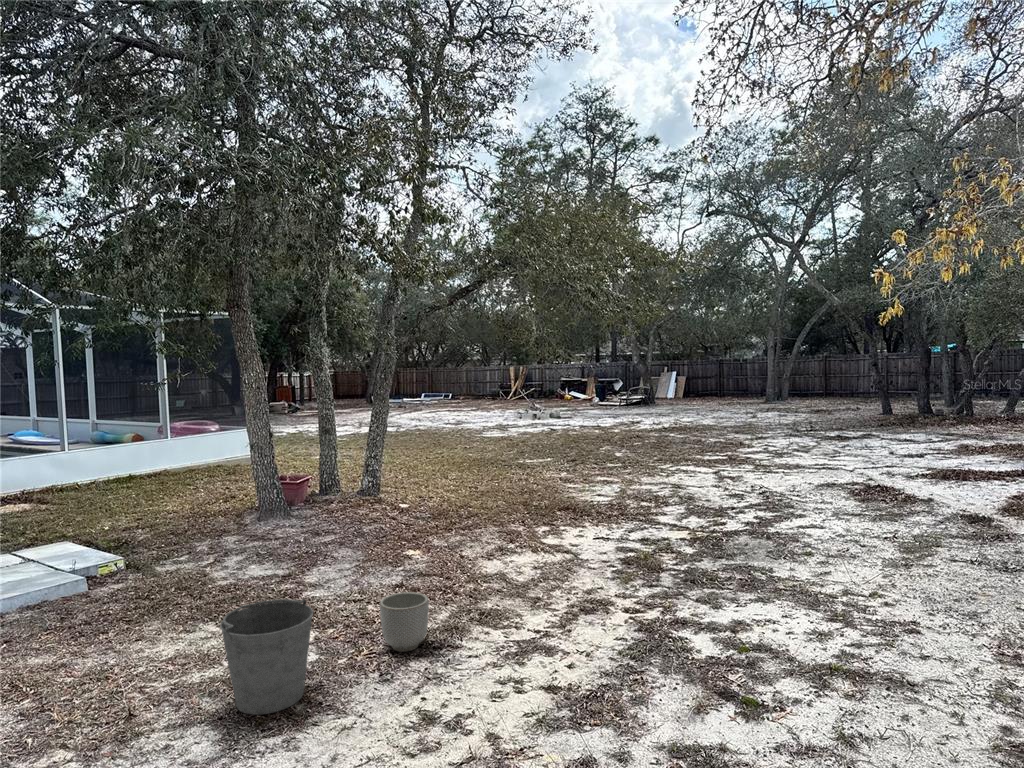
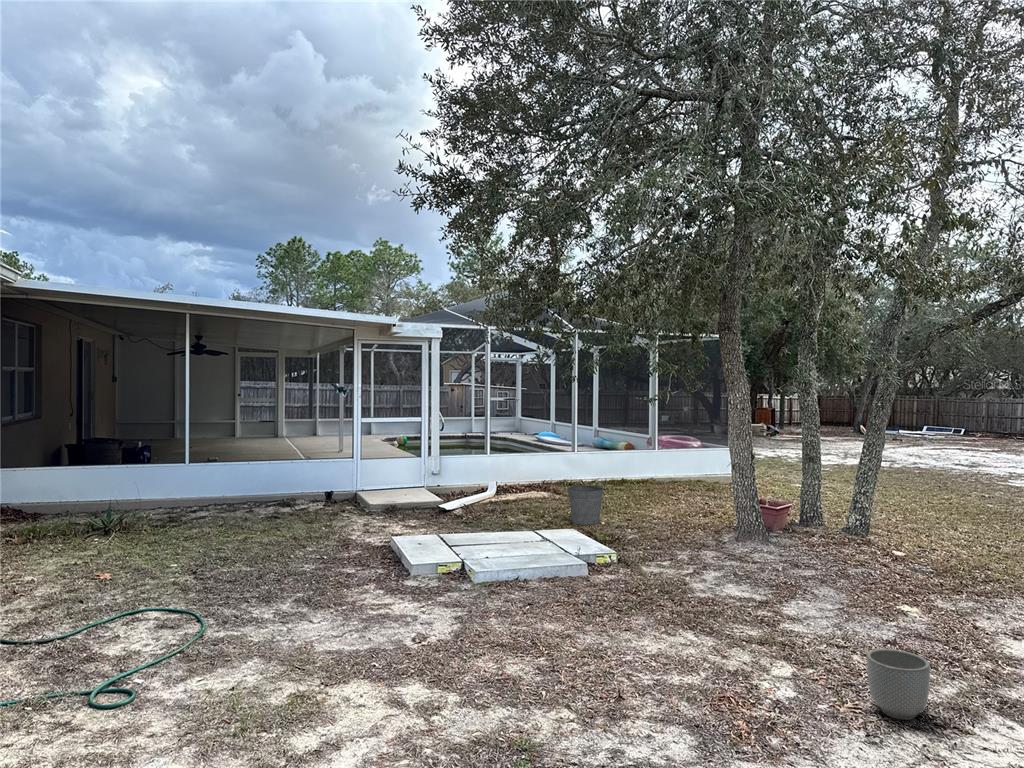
bucket: present [220,599,313,715] -> present [568,485,603,525]

